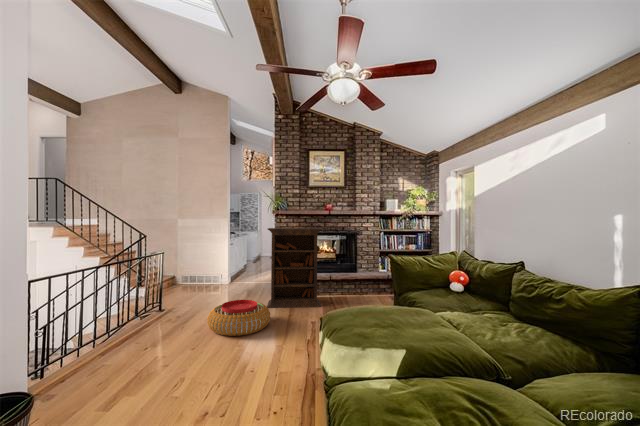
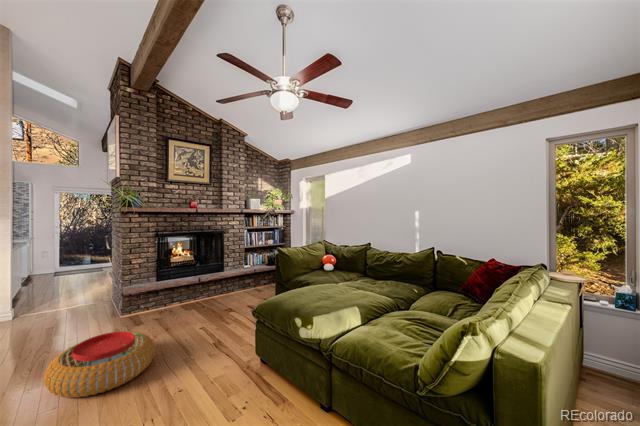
bookcase: present [267,228,322,308] -> none [119,229,200,334]

